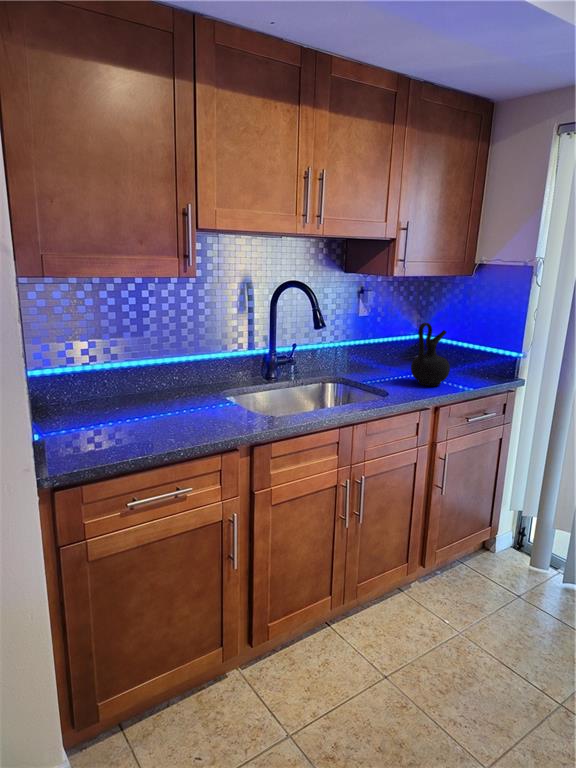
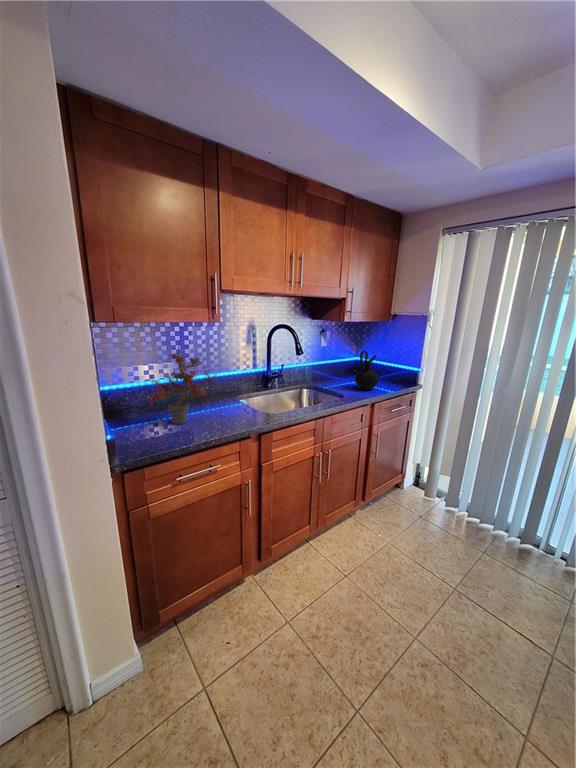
potted plant: none [71,299,193,428] -> present [141,342,216,424]

